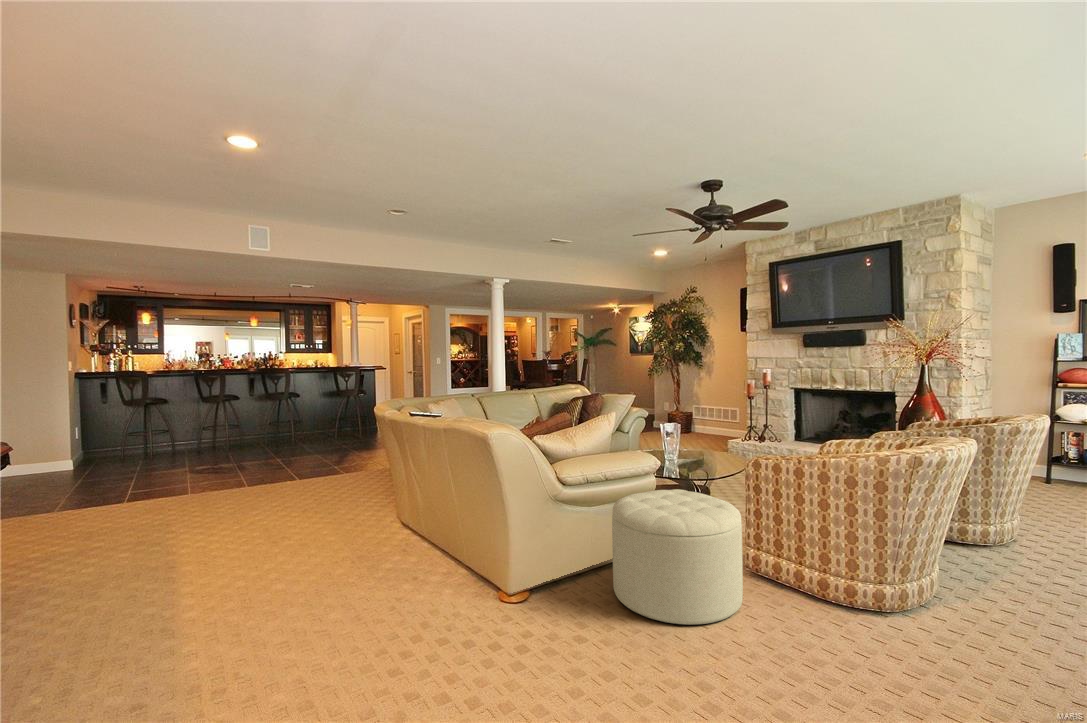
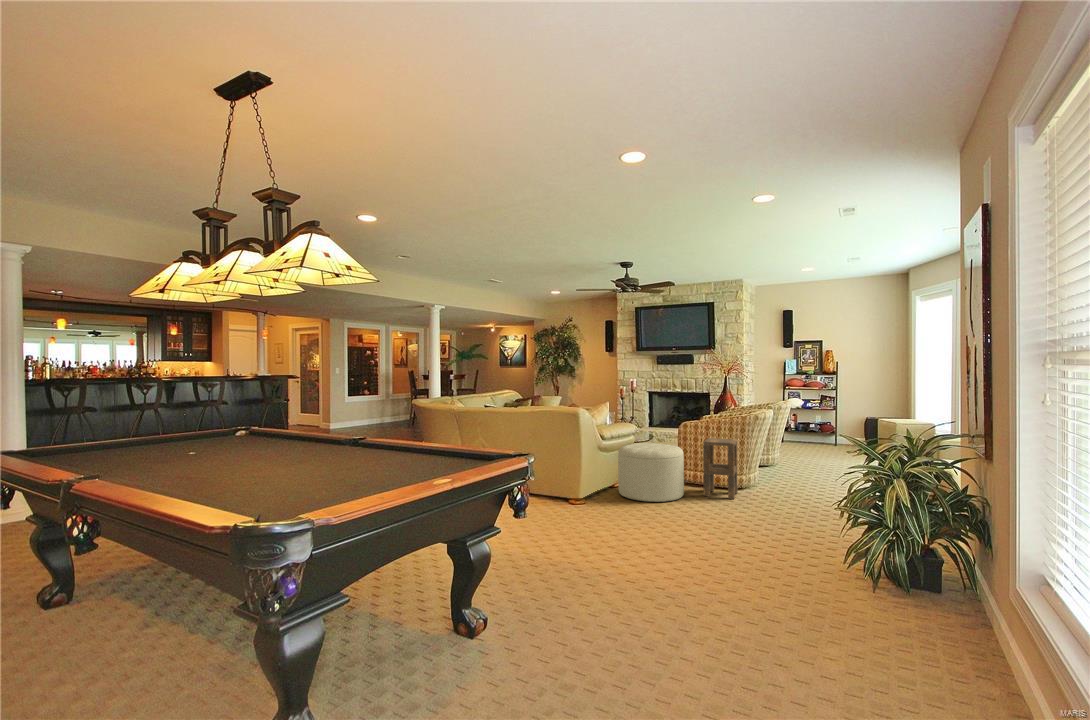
side table: none [783,493,875,646] -> present [703,438,738,499]

